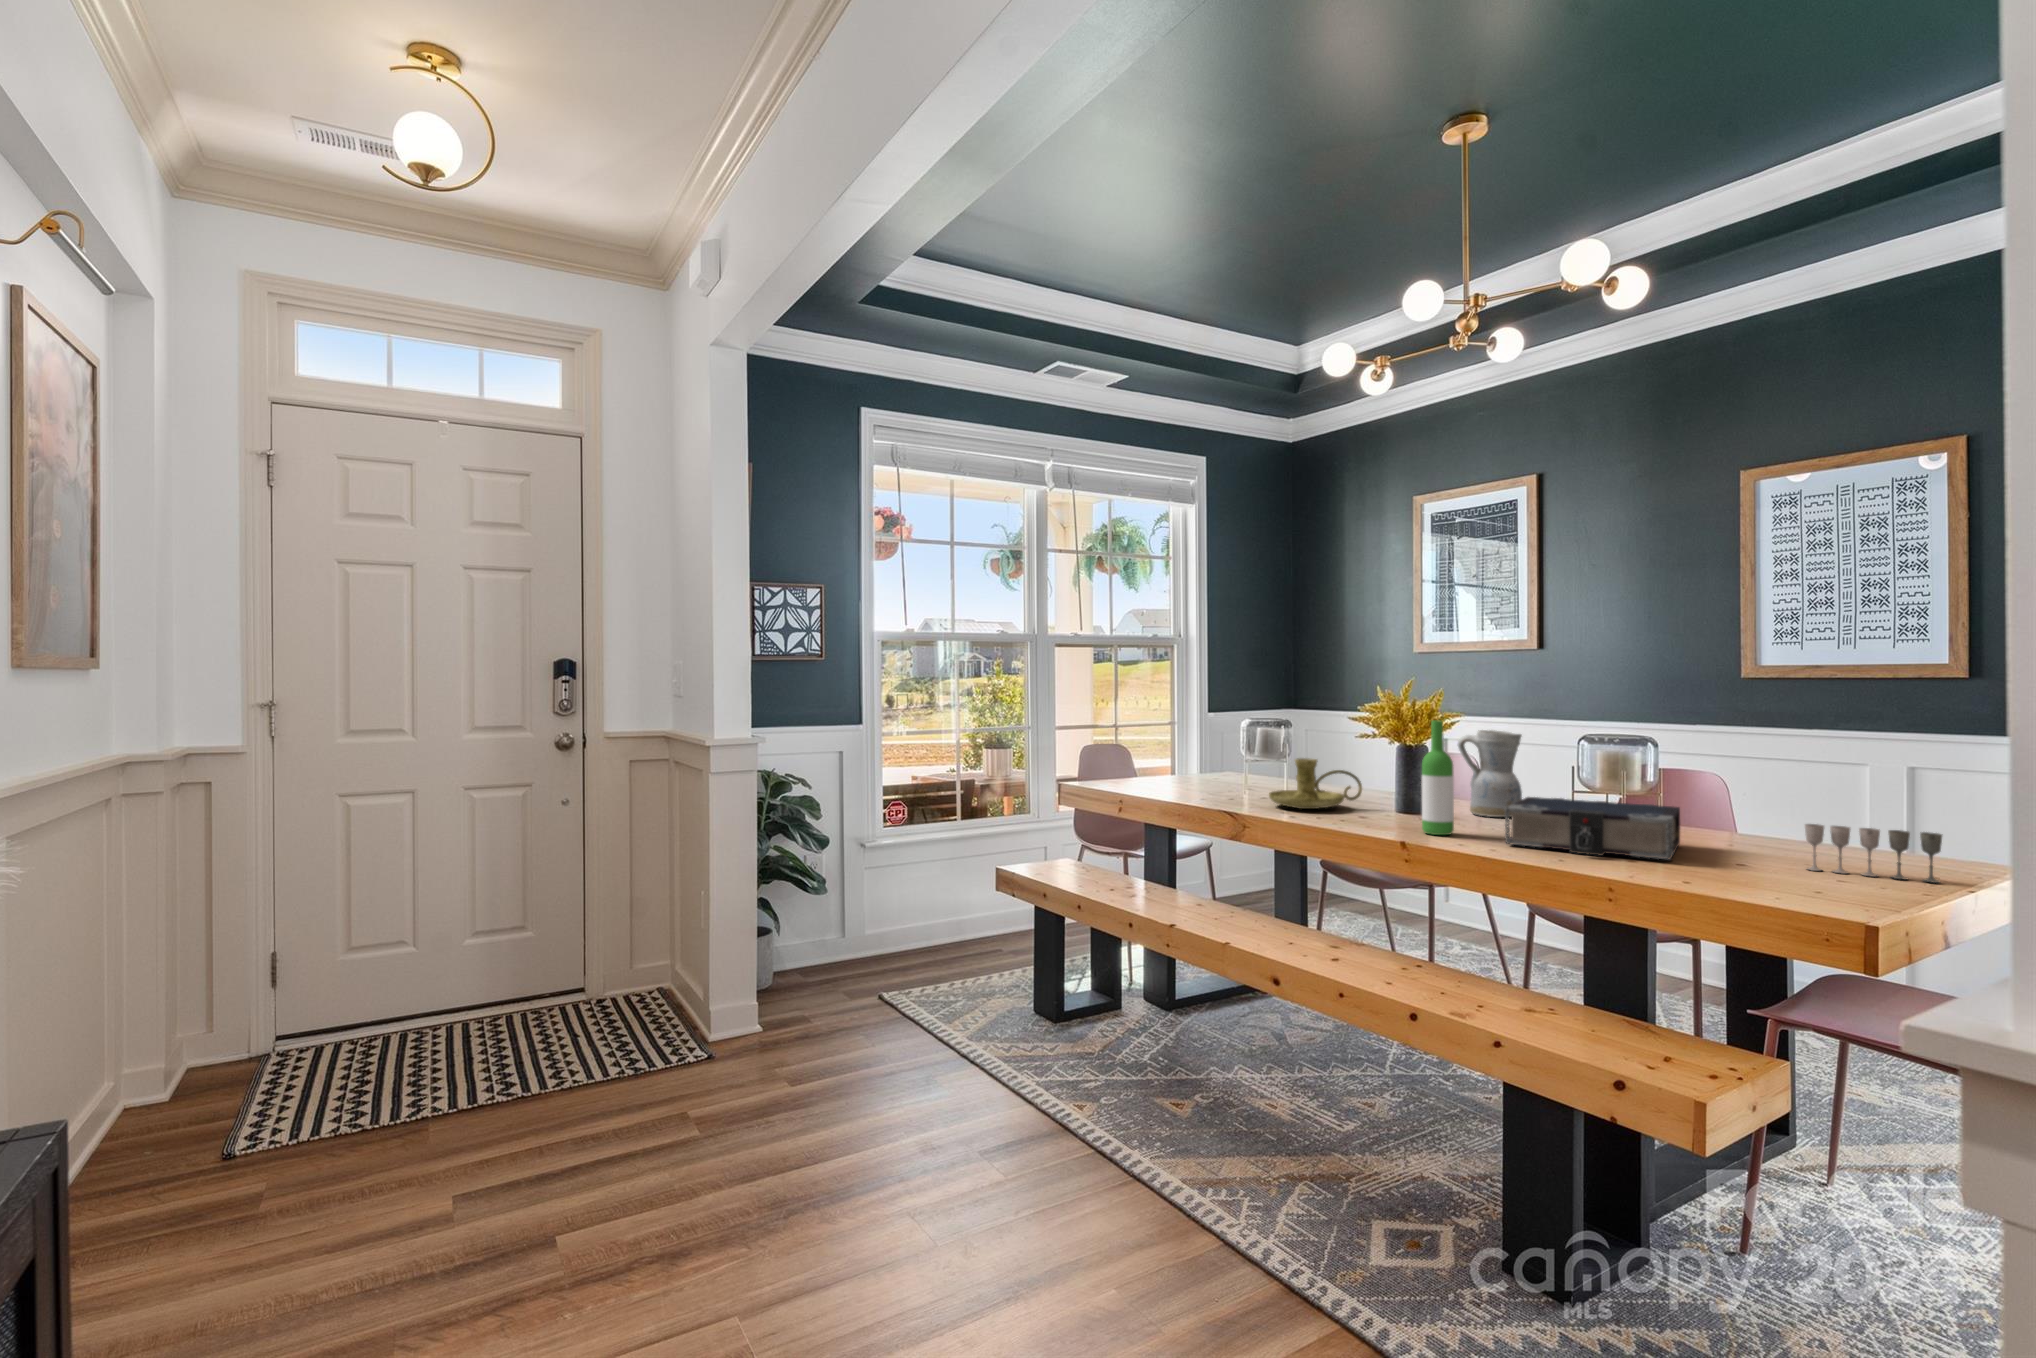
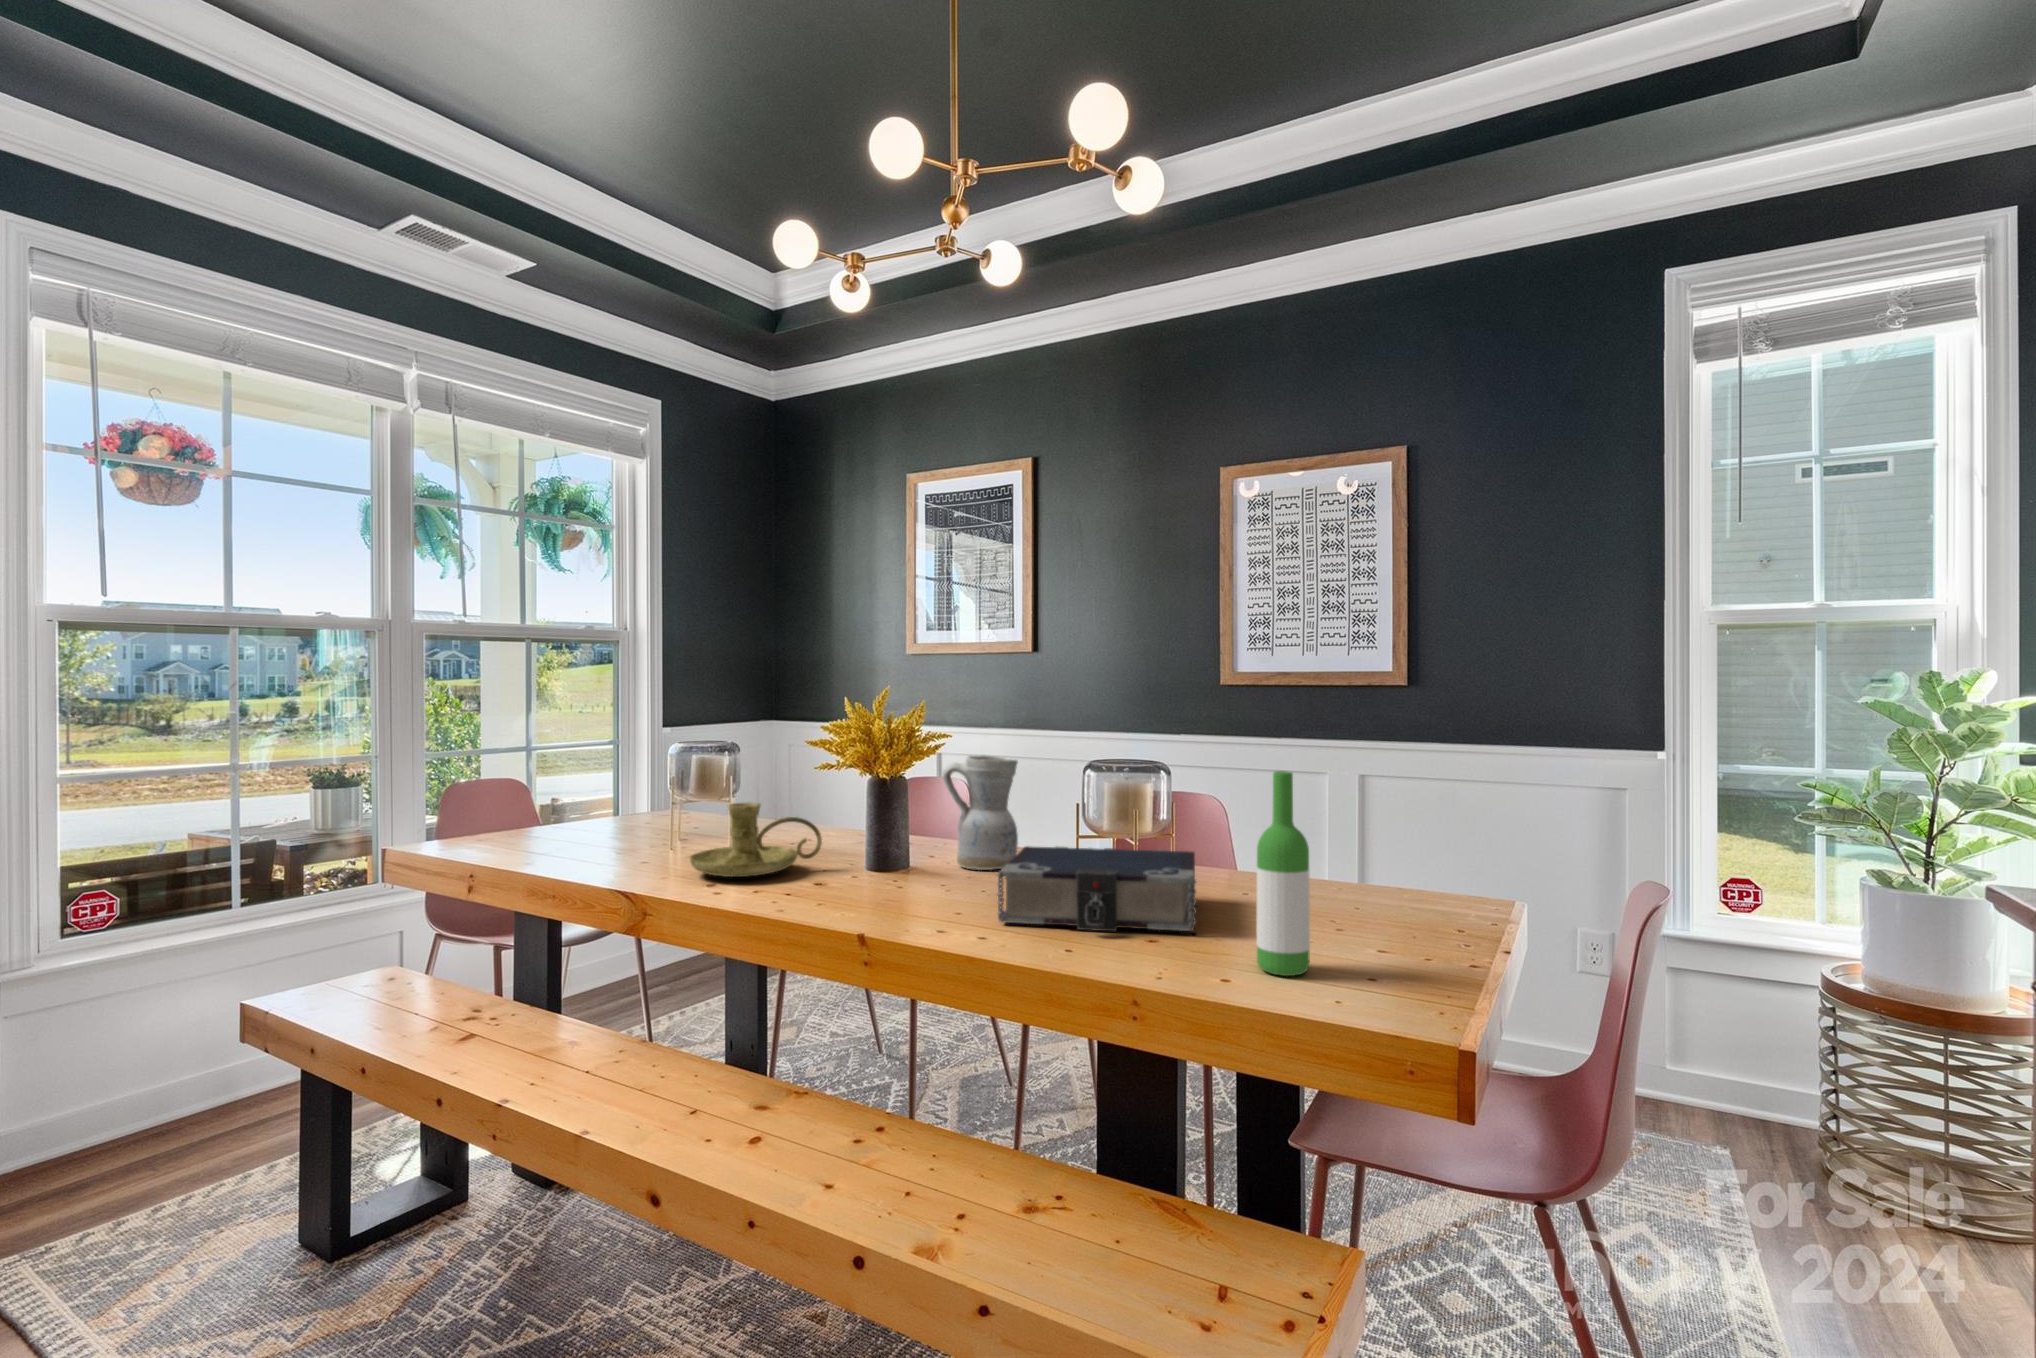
wine bottle: present [1422,720,1454,835] -> present [1257,771,1310,976]
wine glass: present [1805,824,1942,883] -> none [1329,870,1463,935]

